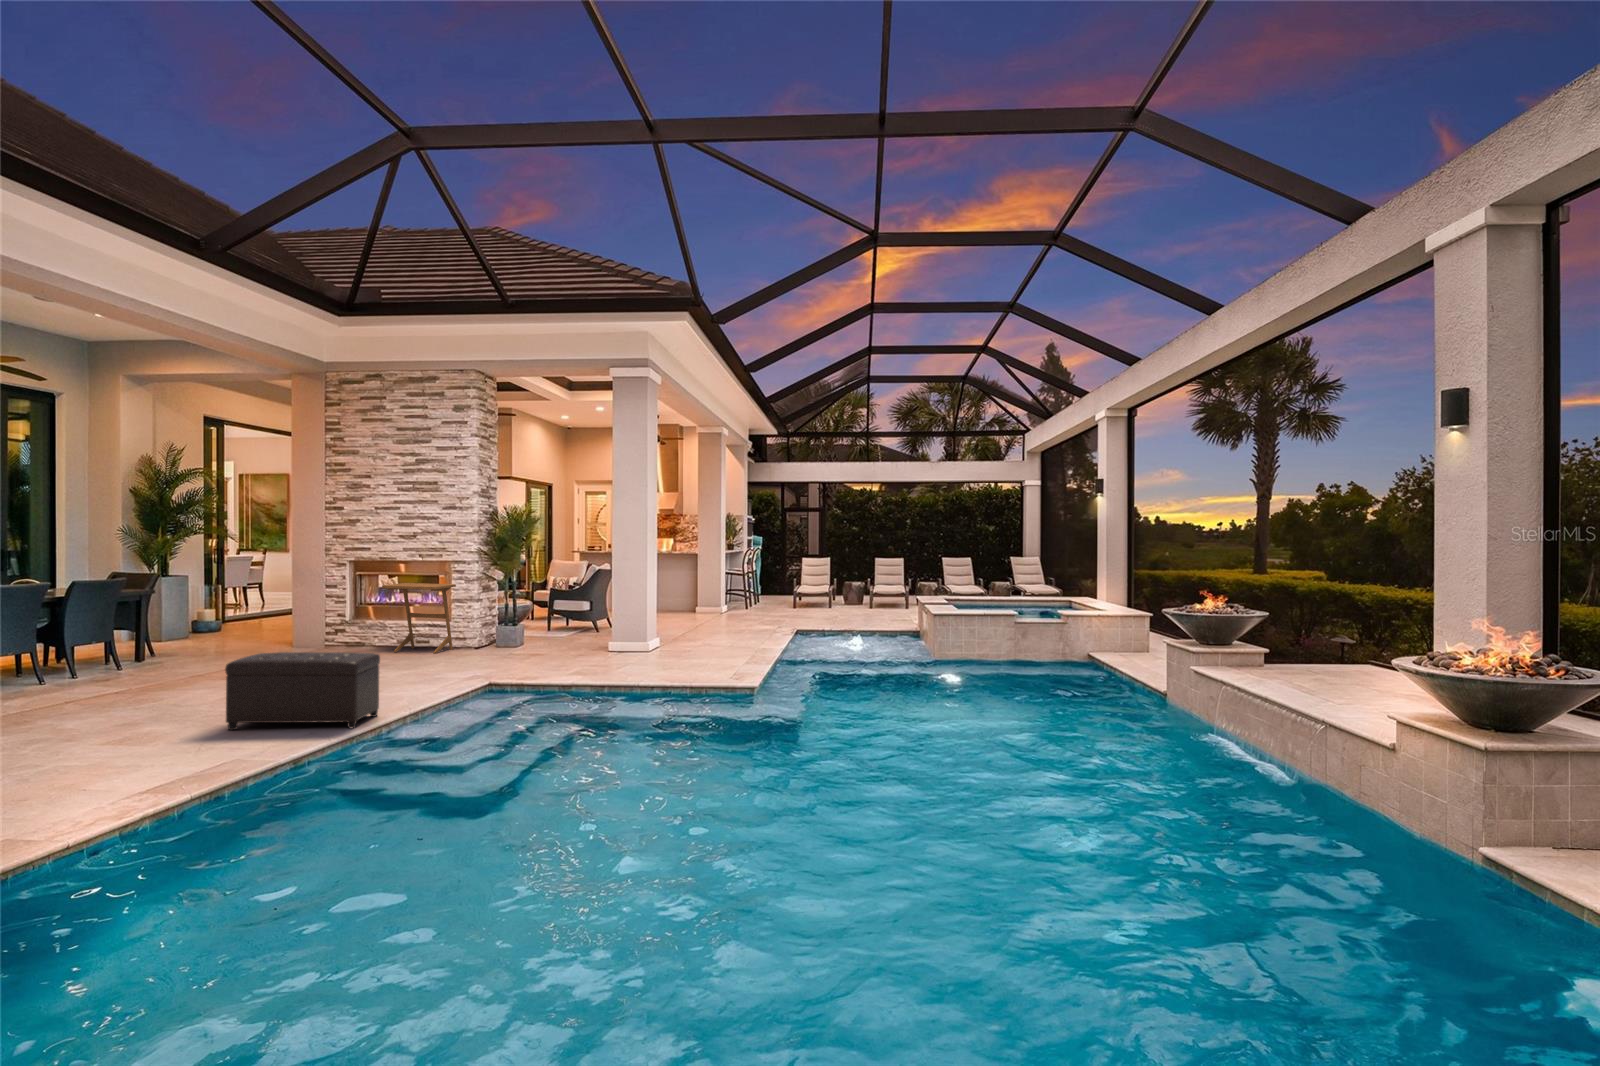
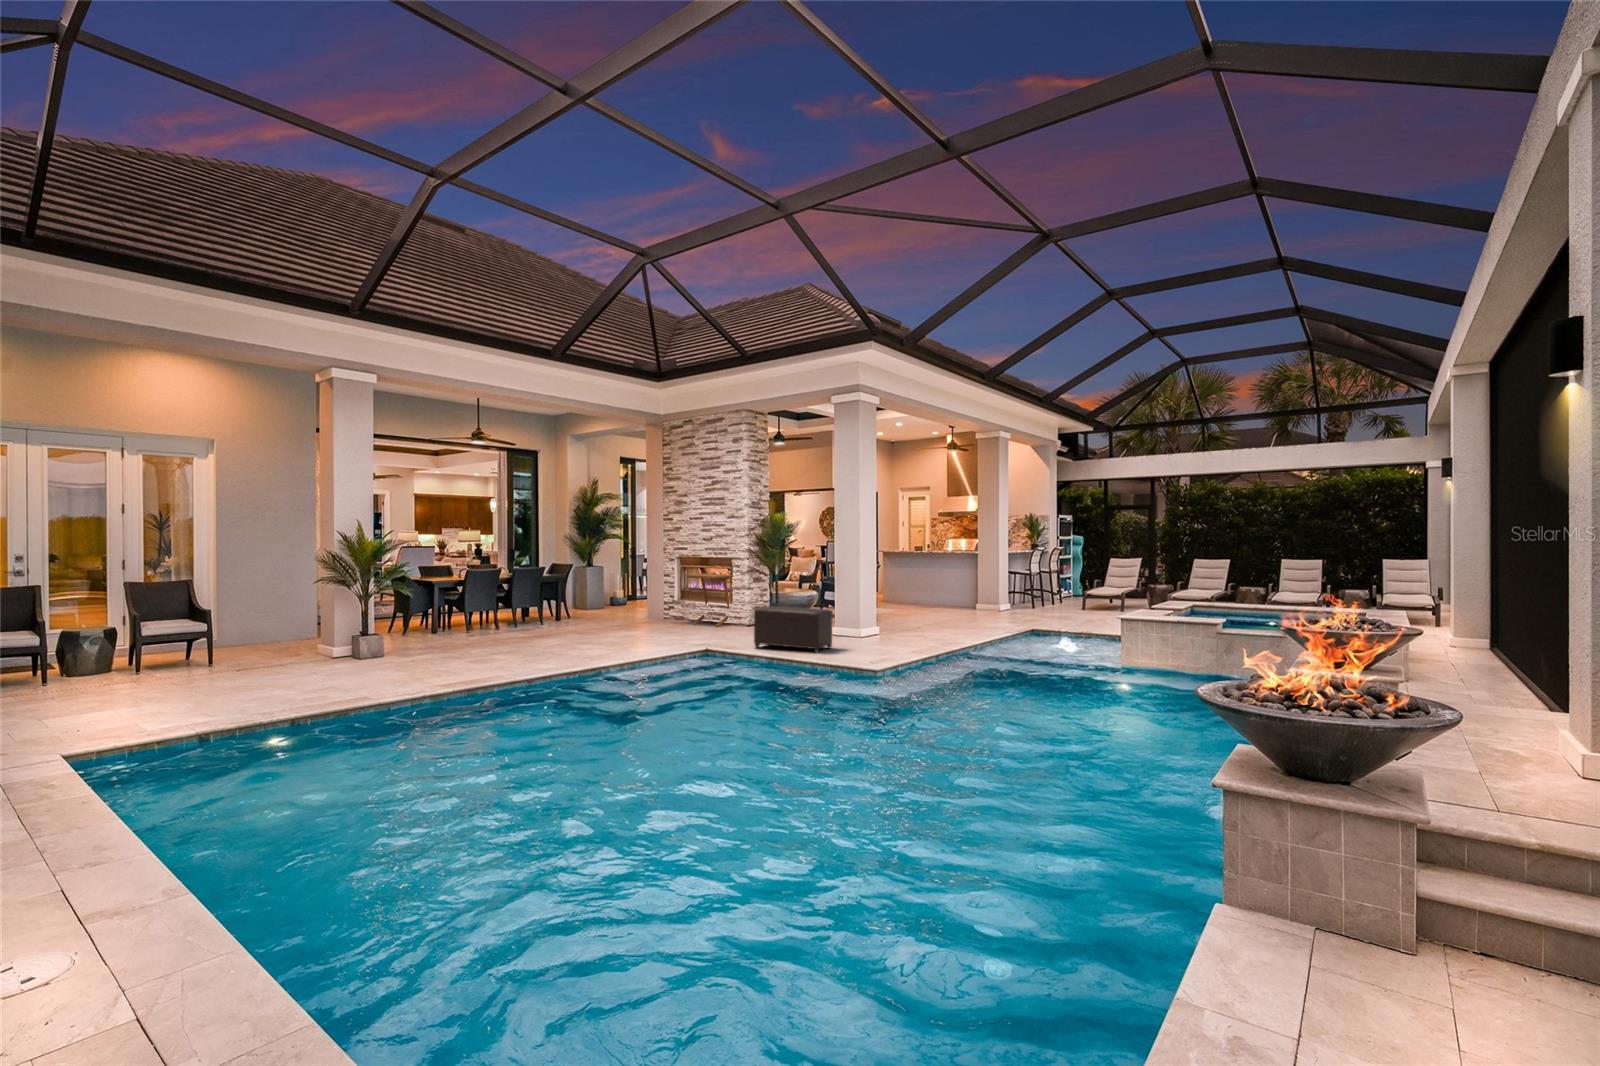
ottoman: present [225,652,380,730] -> present [754,606,833,653]

